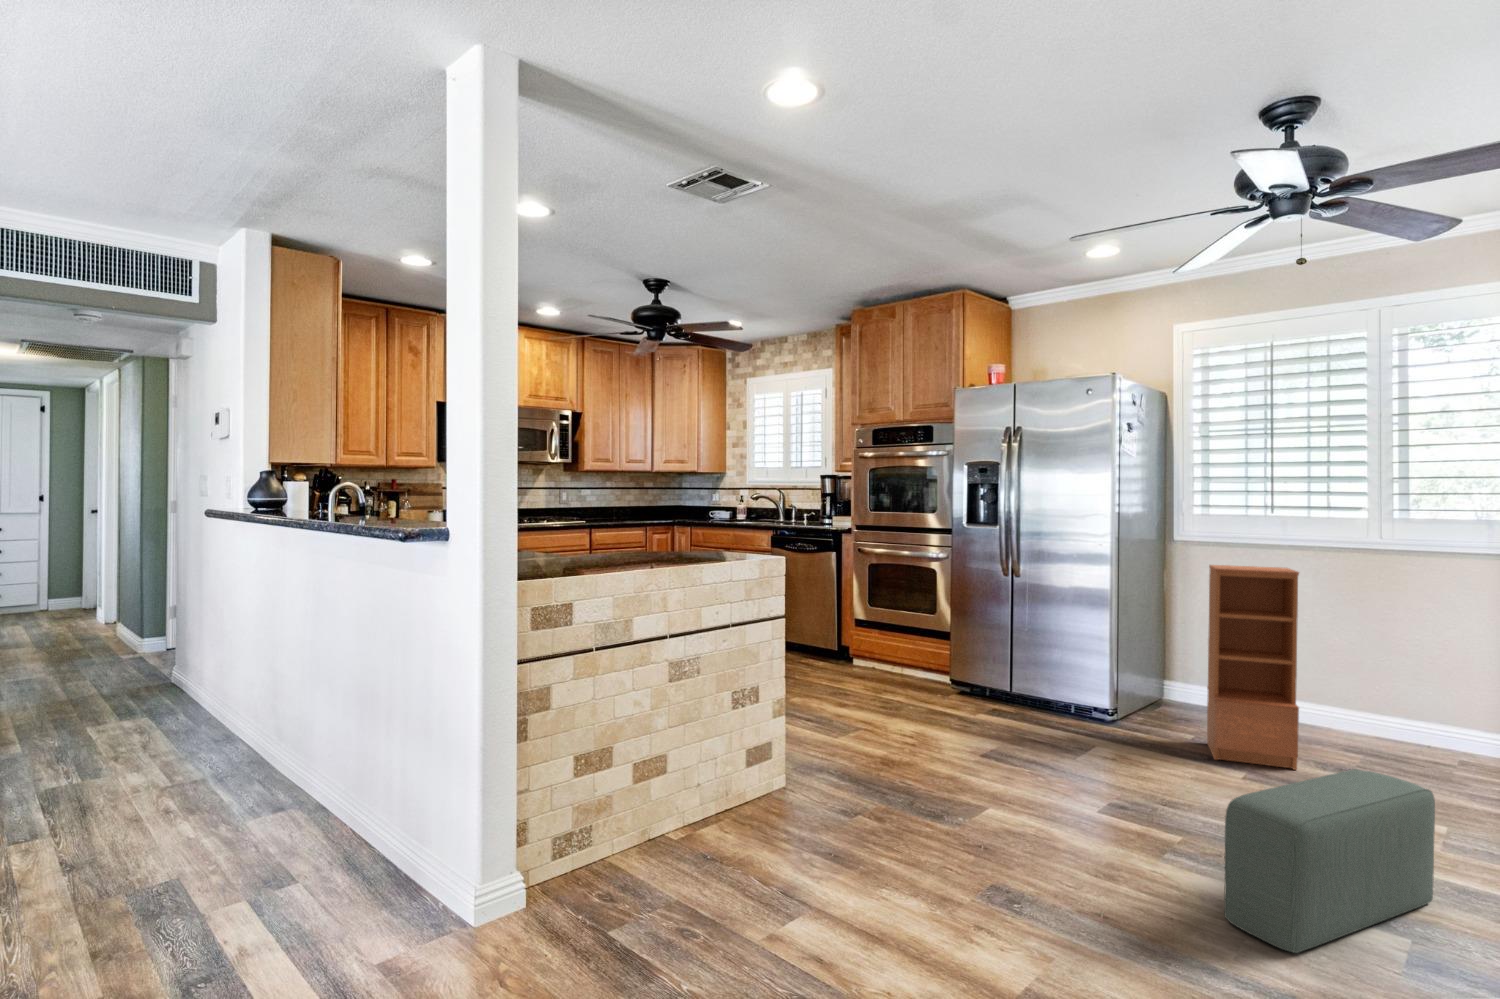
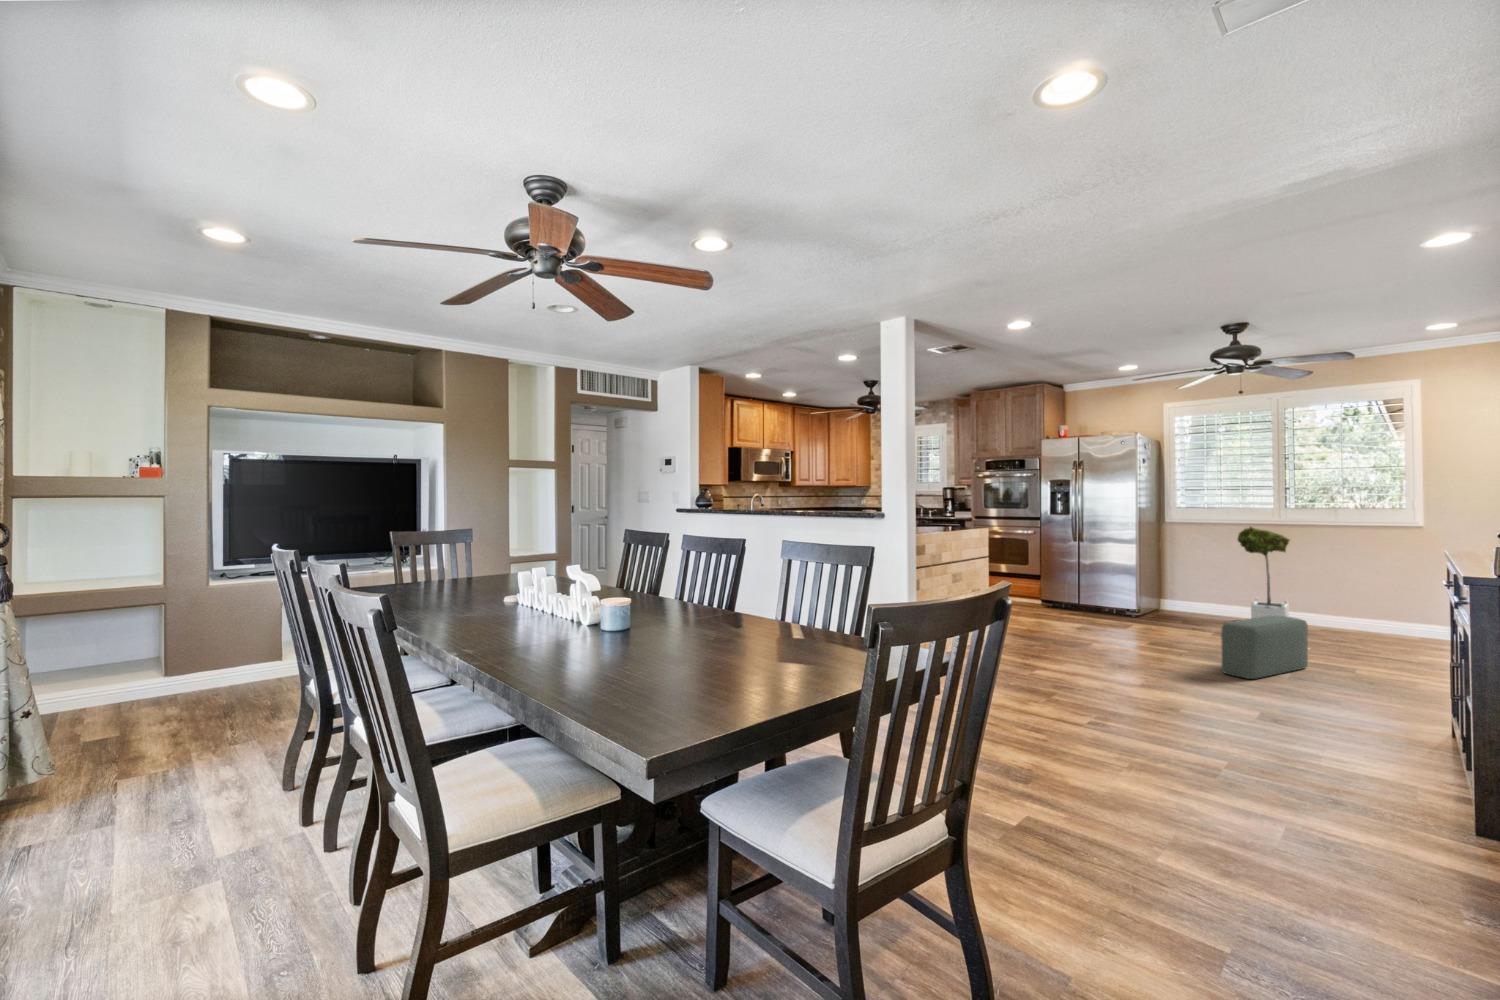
potted tree: none [1297,554,1398,756] -> present [1237,527,1290,619]
bookcase: present [1207,565,1299,770] -> none [1192,533,1242,633]

